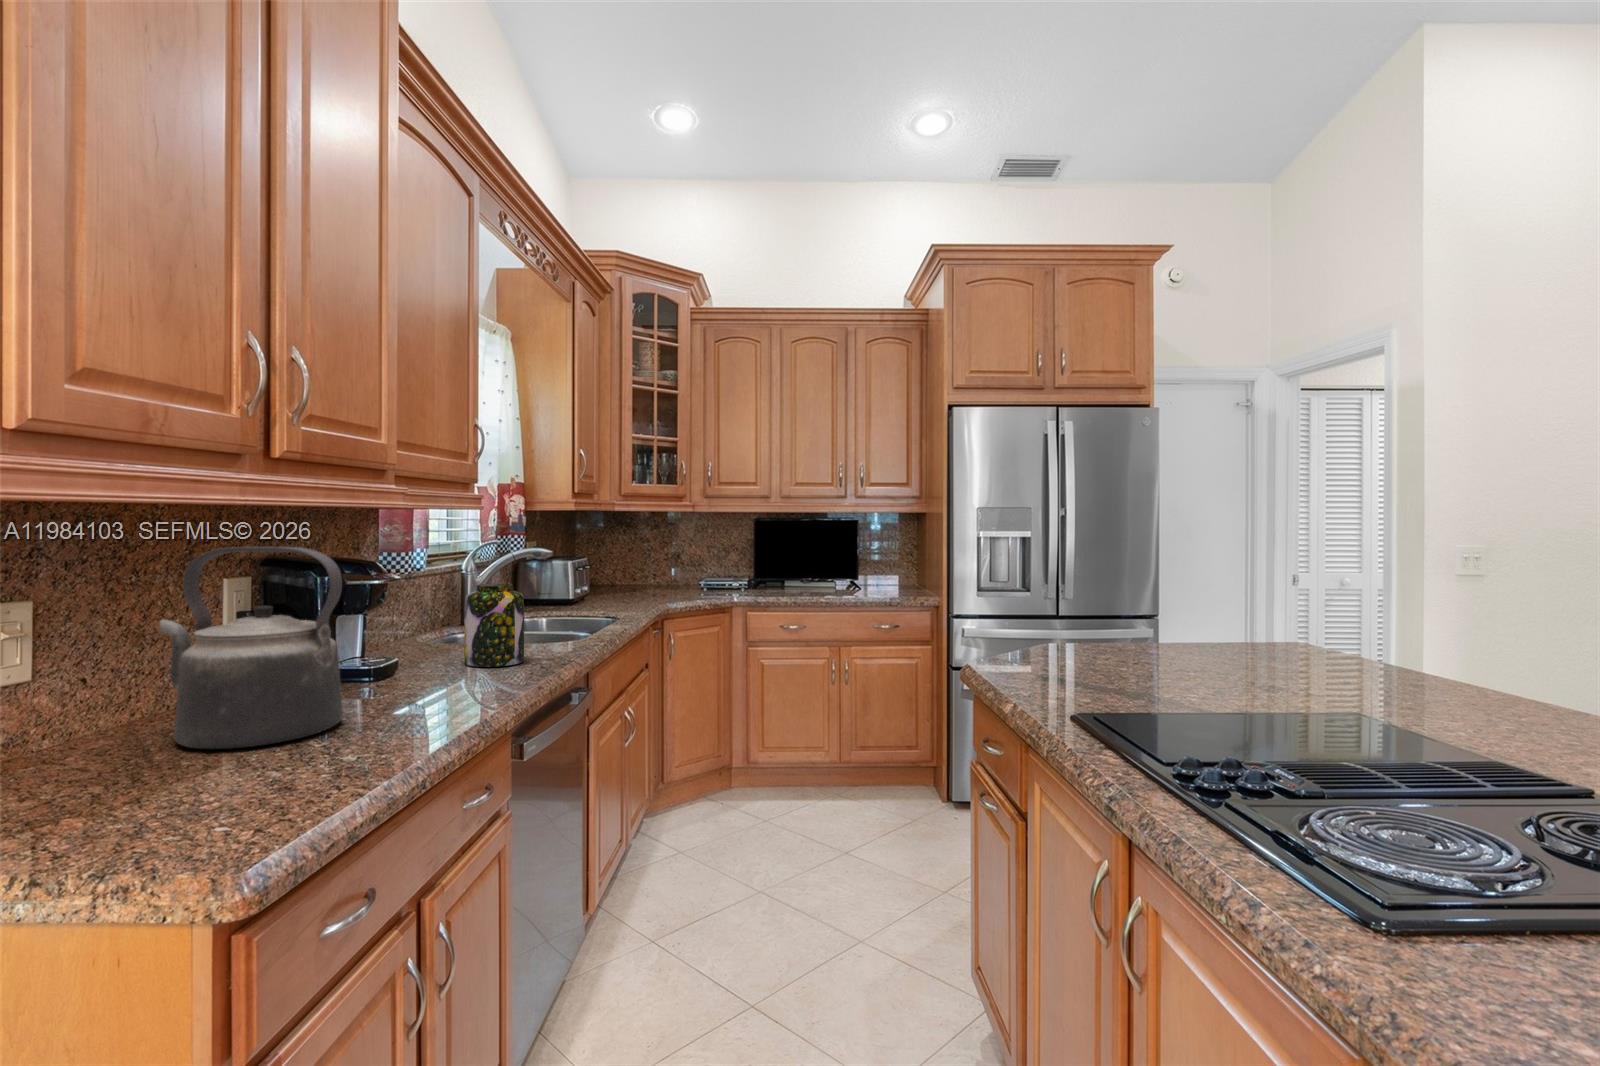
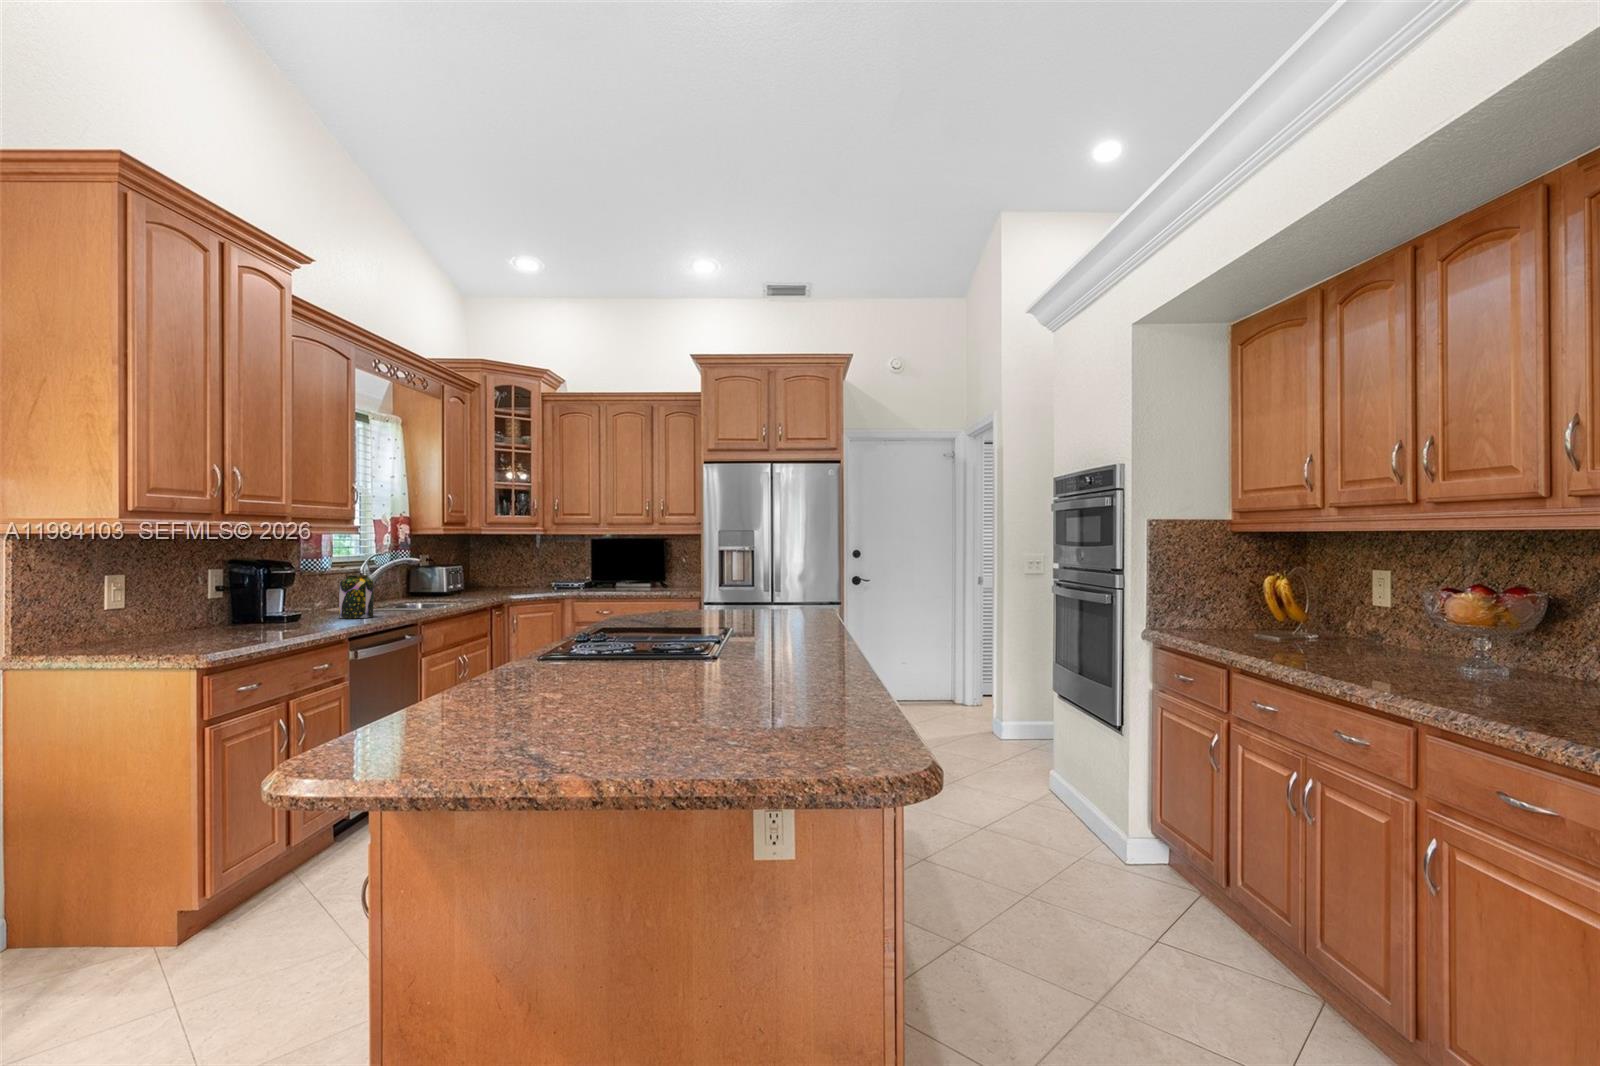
kettle: present [159,547,343,749] -> none [178,552,260,636]

